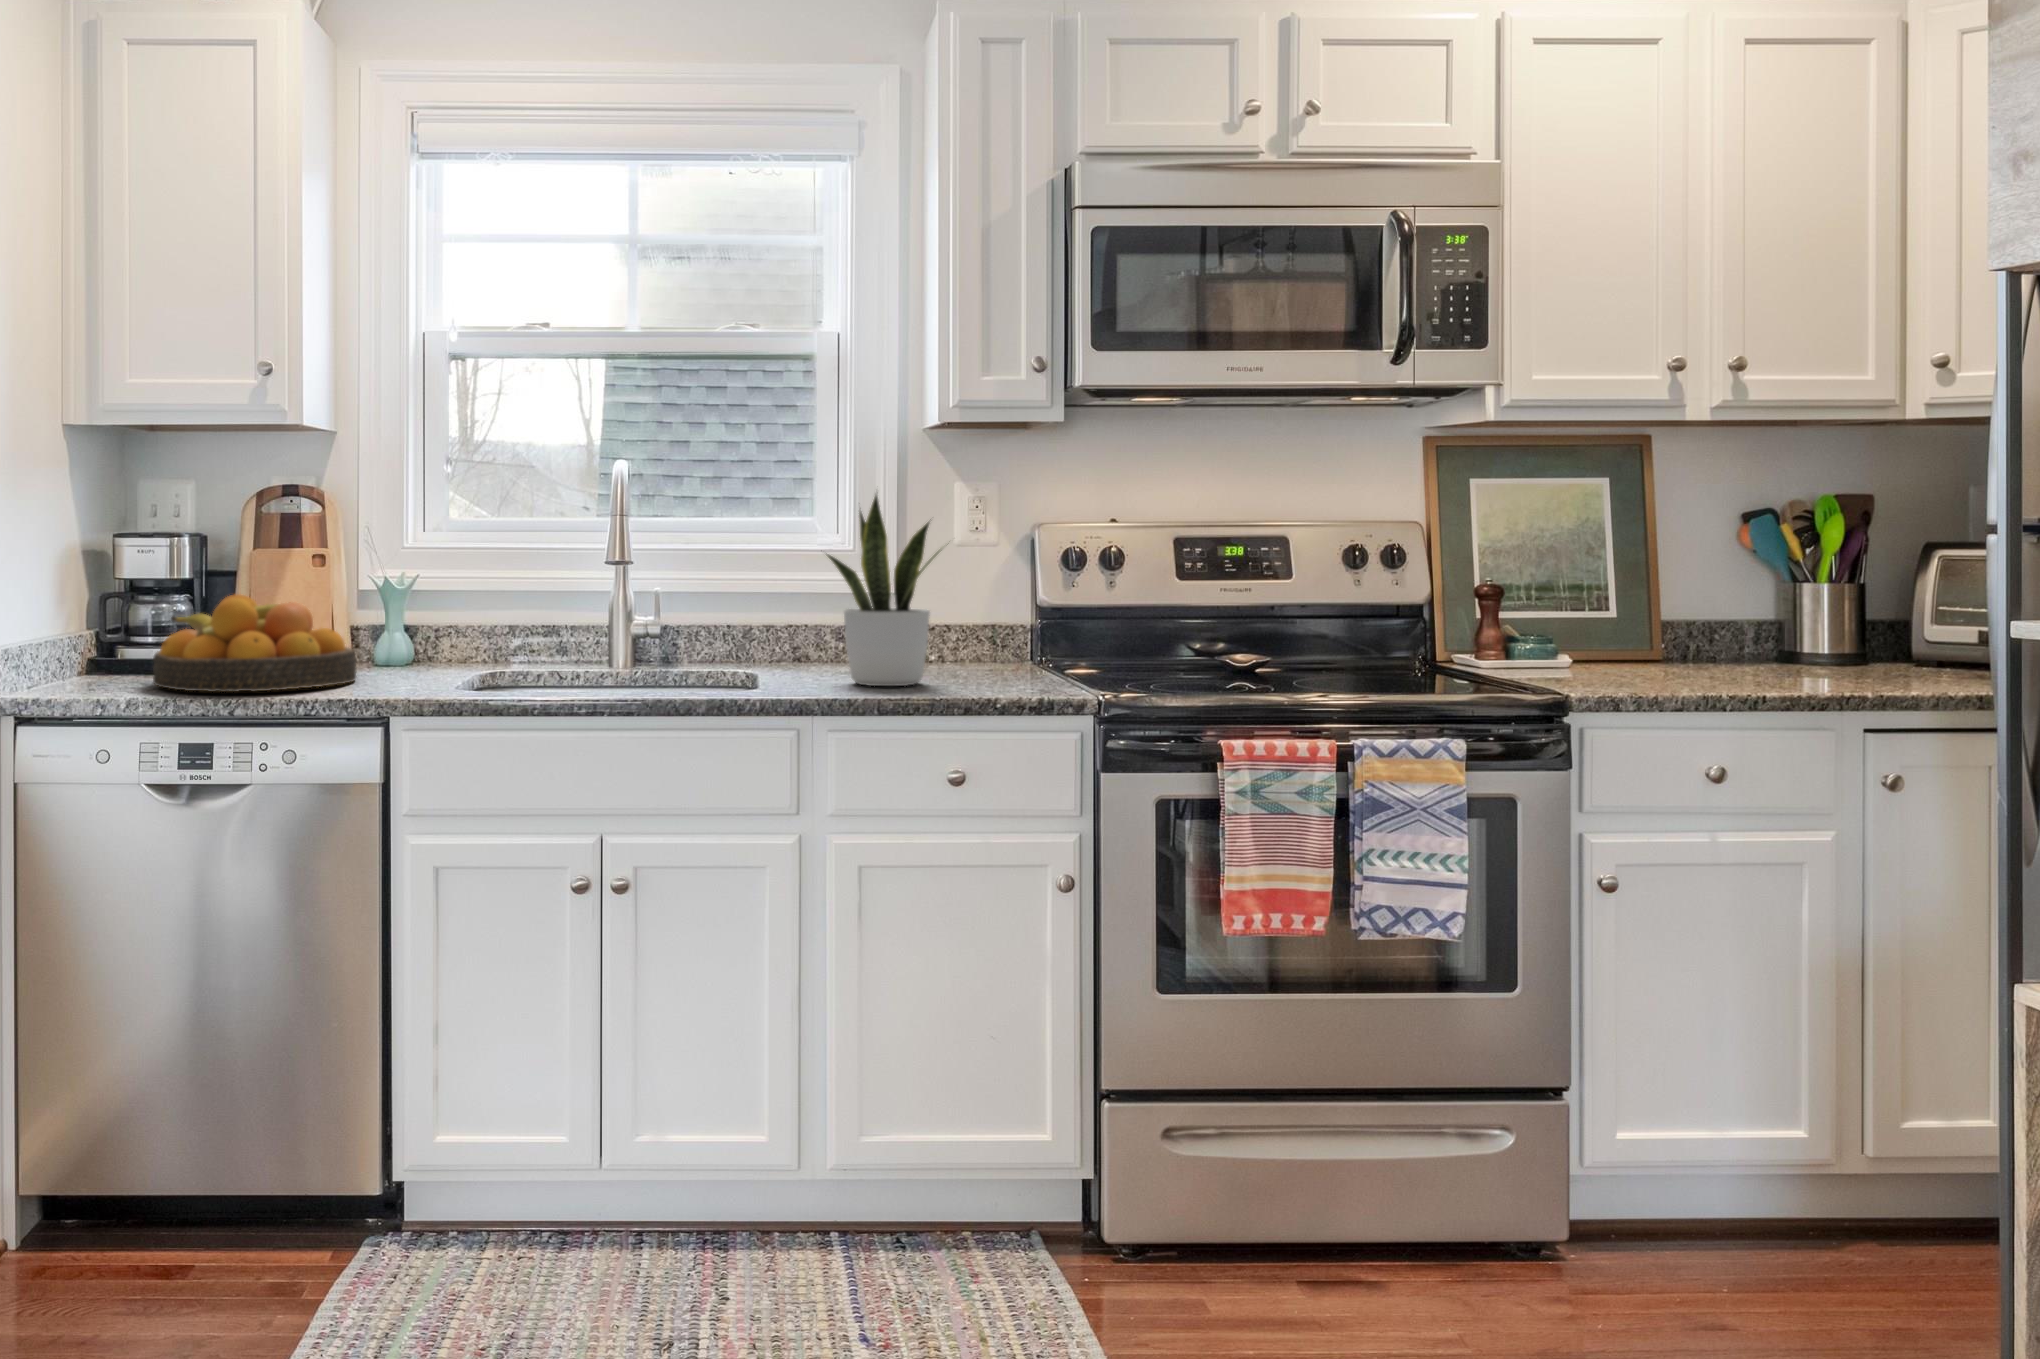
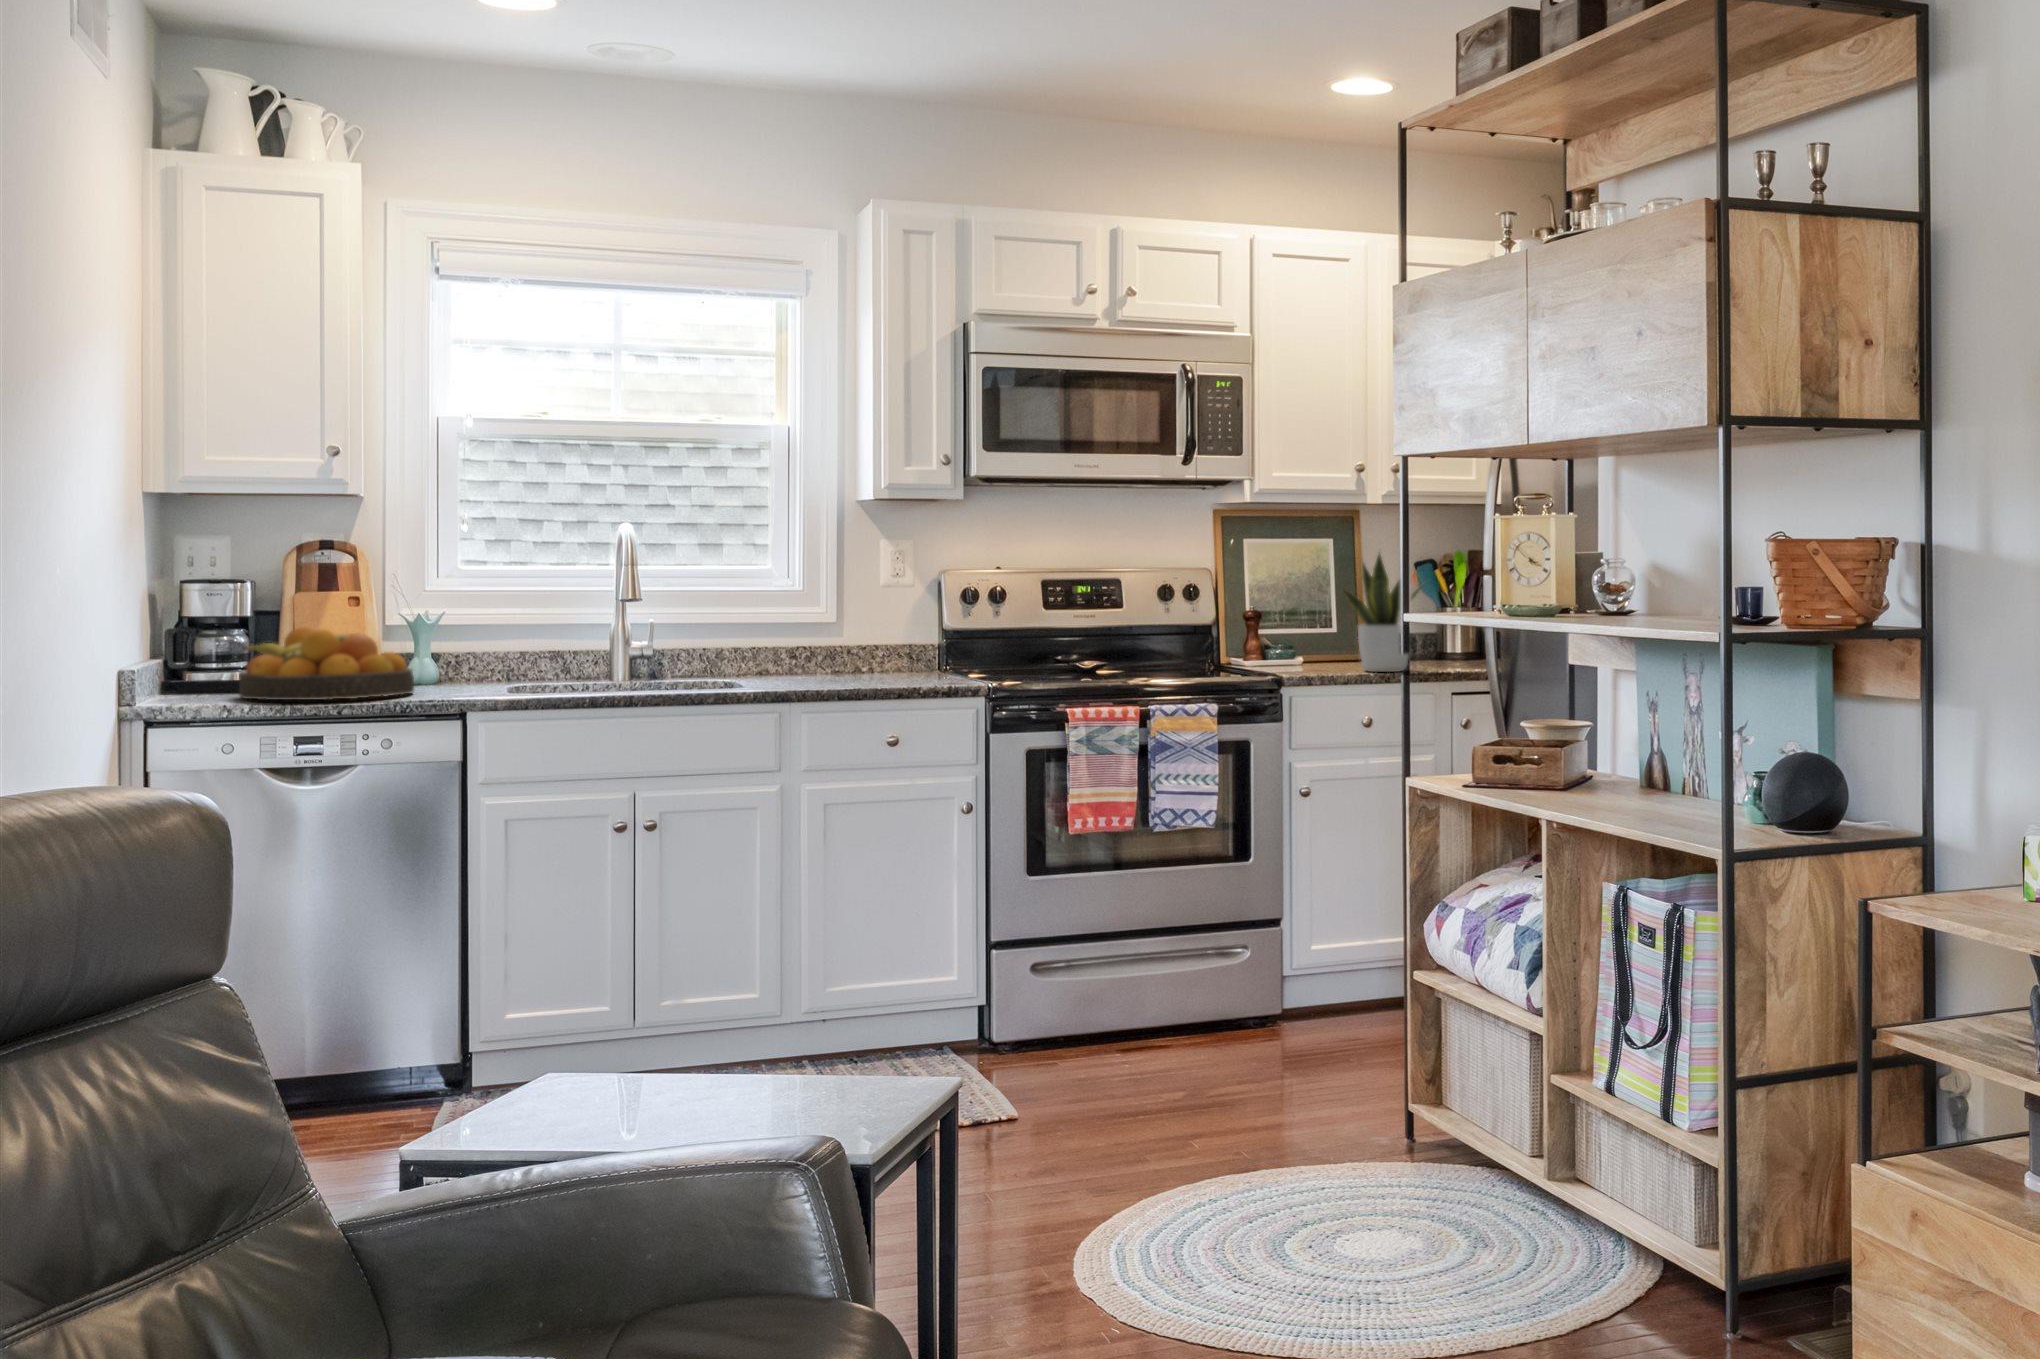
potted plant: present [827,495,942,686] -> present [1344,554,1422,672]

